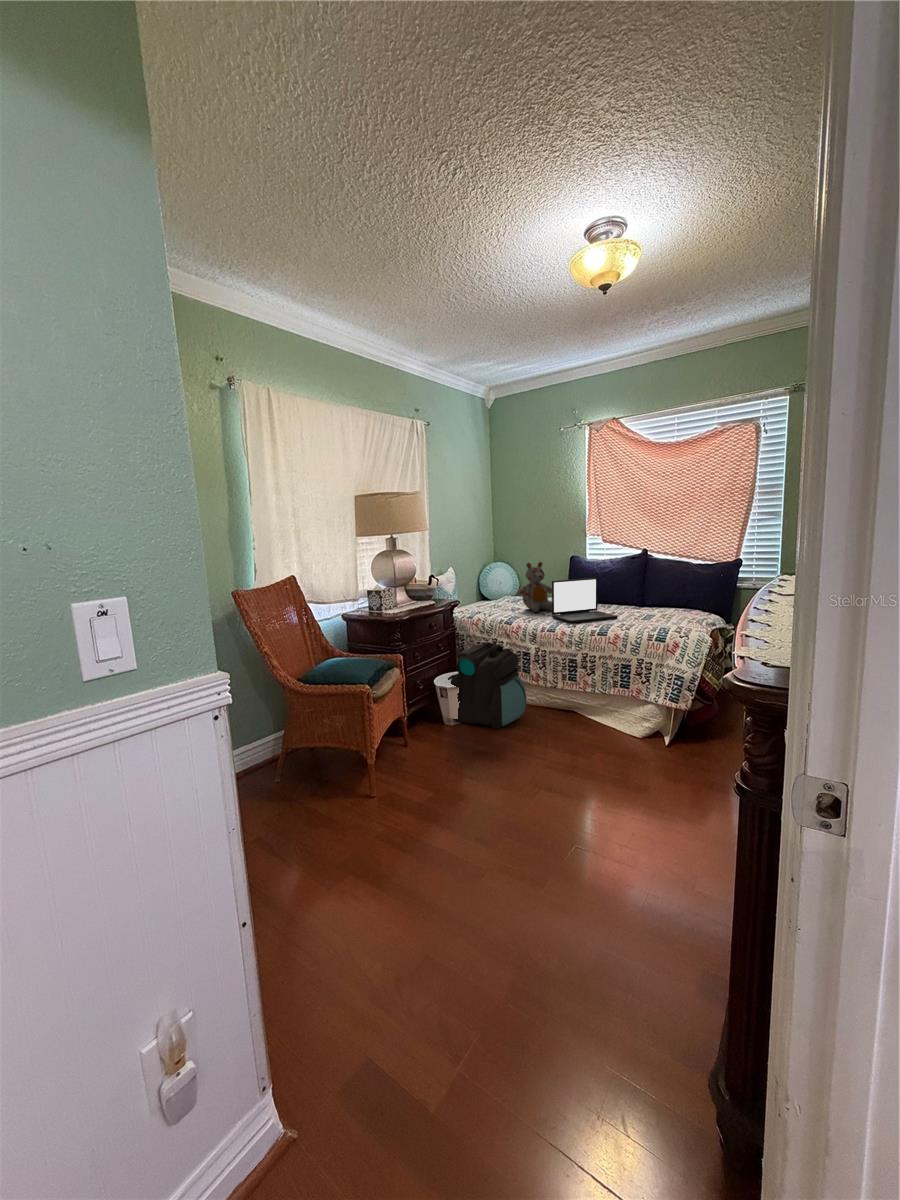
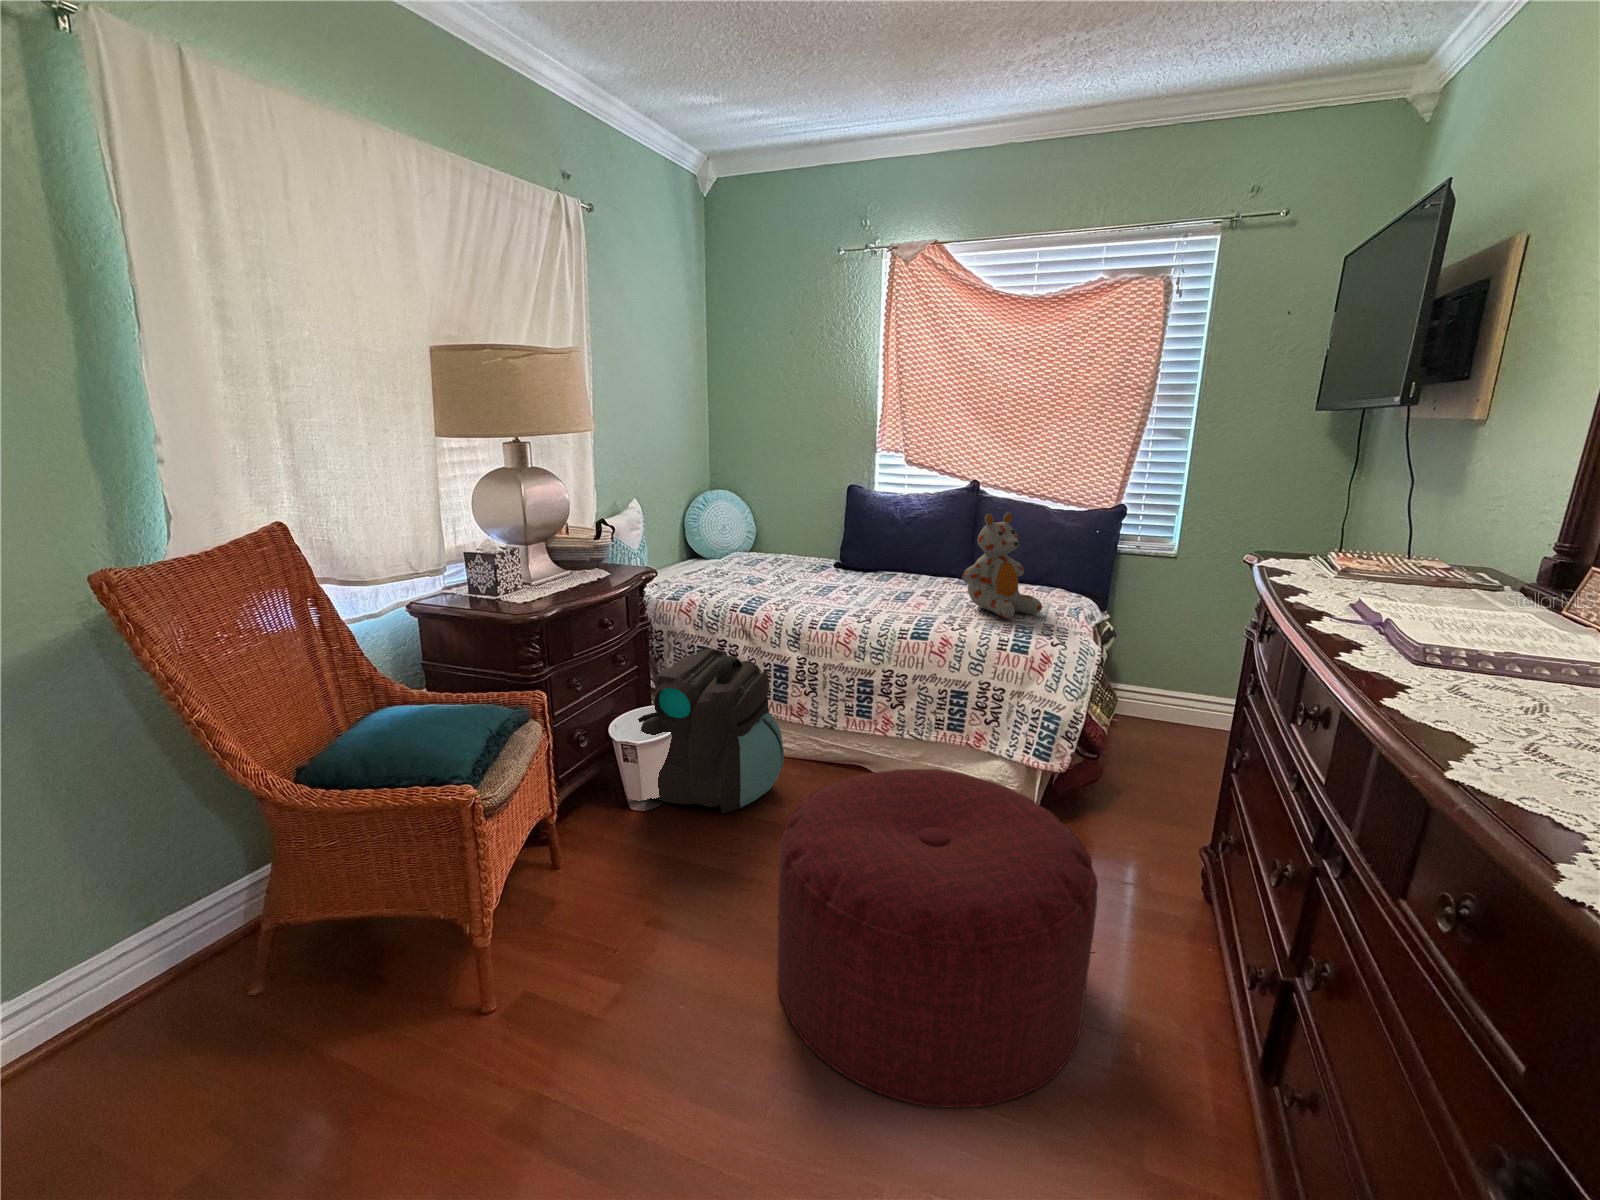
stuffed bear: present [517,562,552,612] -> present [962,513,1042,619]
laptop: present [552,578,617,623] -> none [827,530,939,615]
ottoman: none [512,697,682,855] -> present [777,769,1098,1107]

